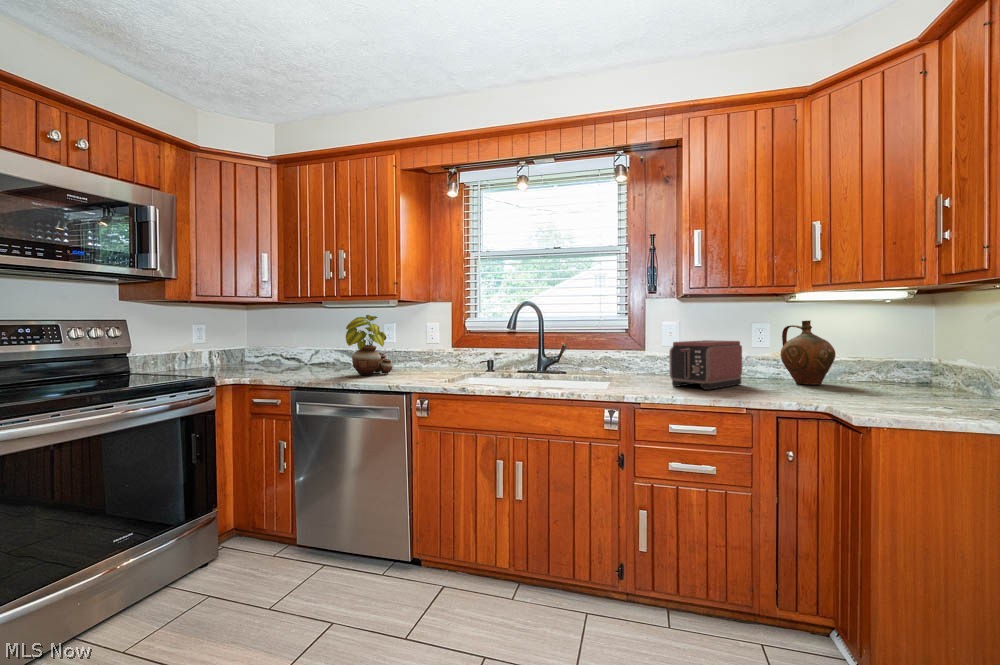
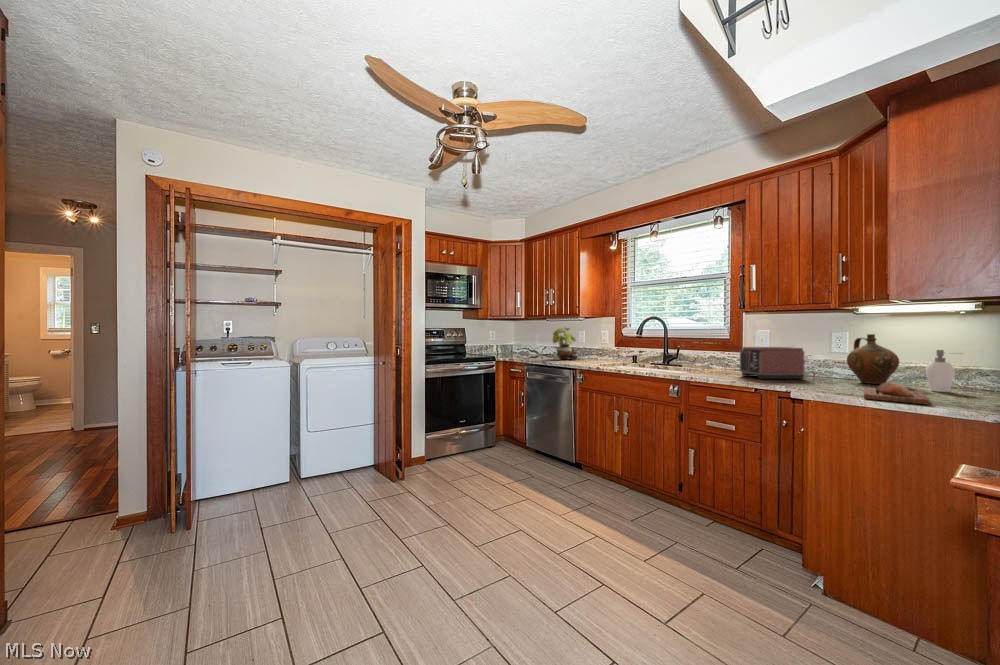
soap dispenser: none [870,339,909,390] -> present [926,350,955,392]
bread loaf: none [840,385,965,415] -> present [864,382,930,405]

